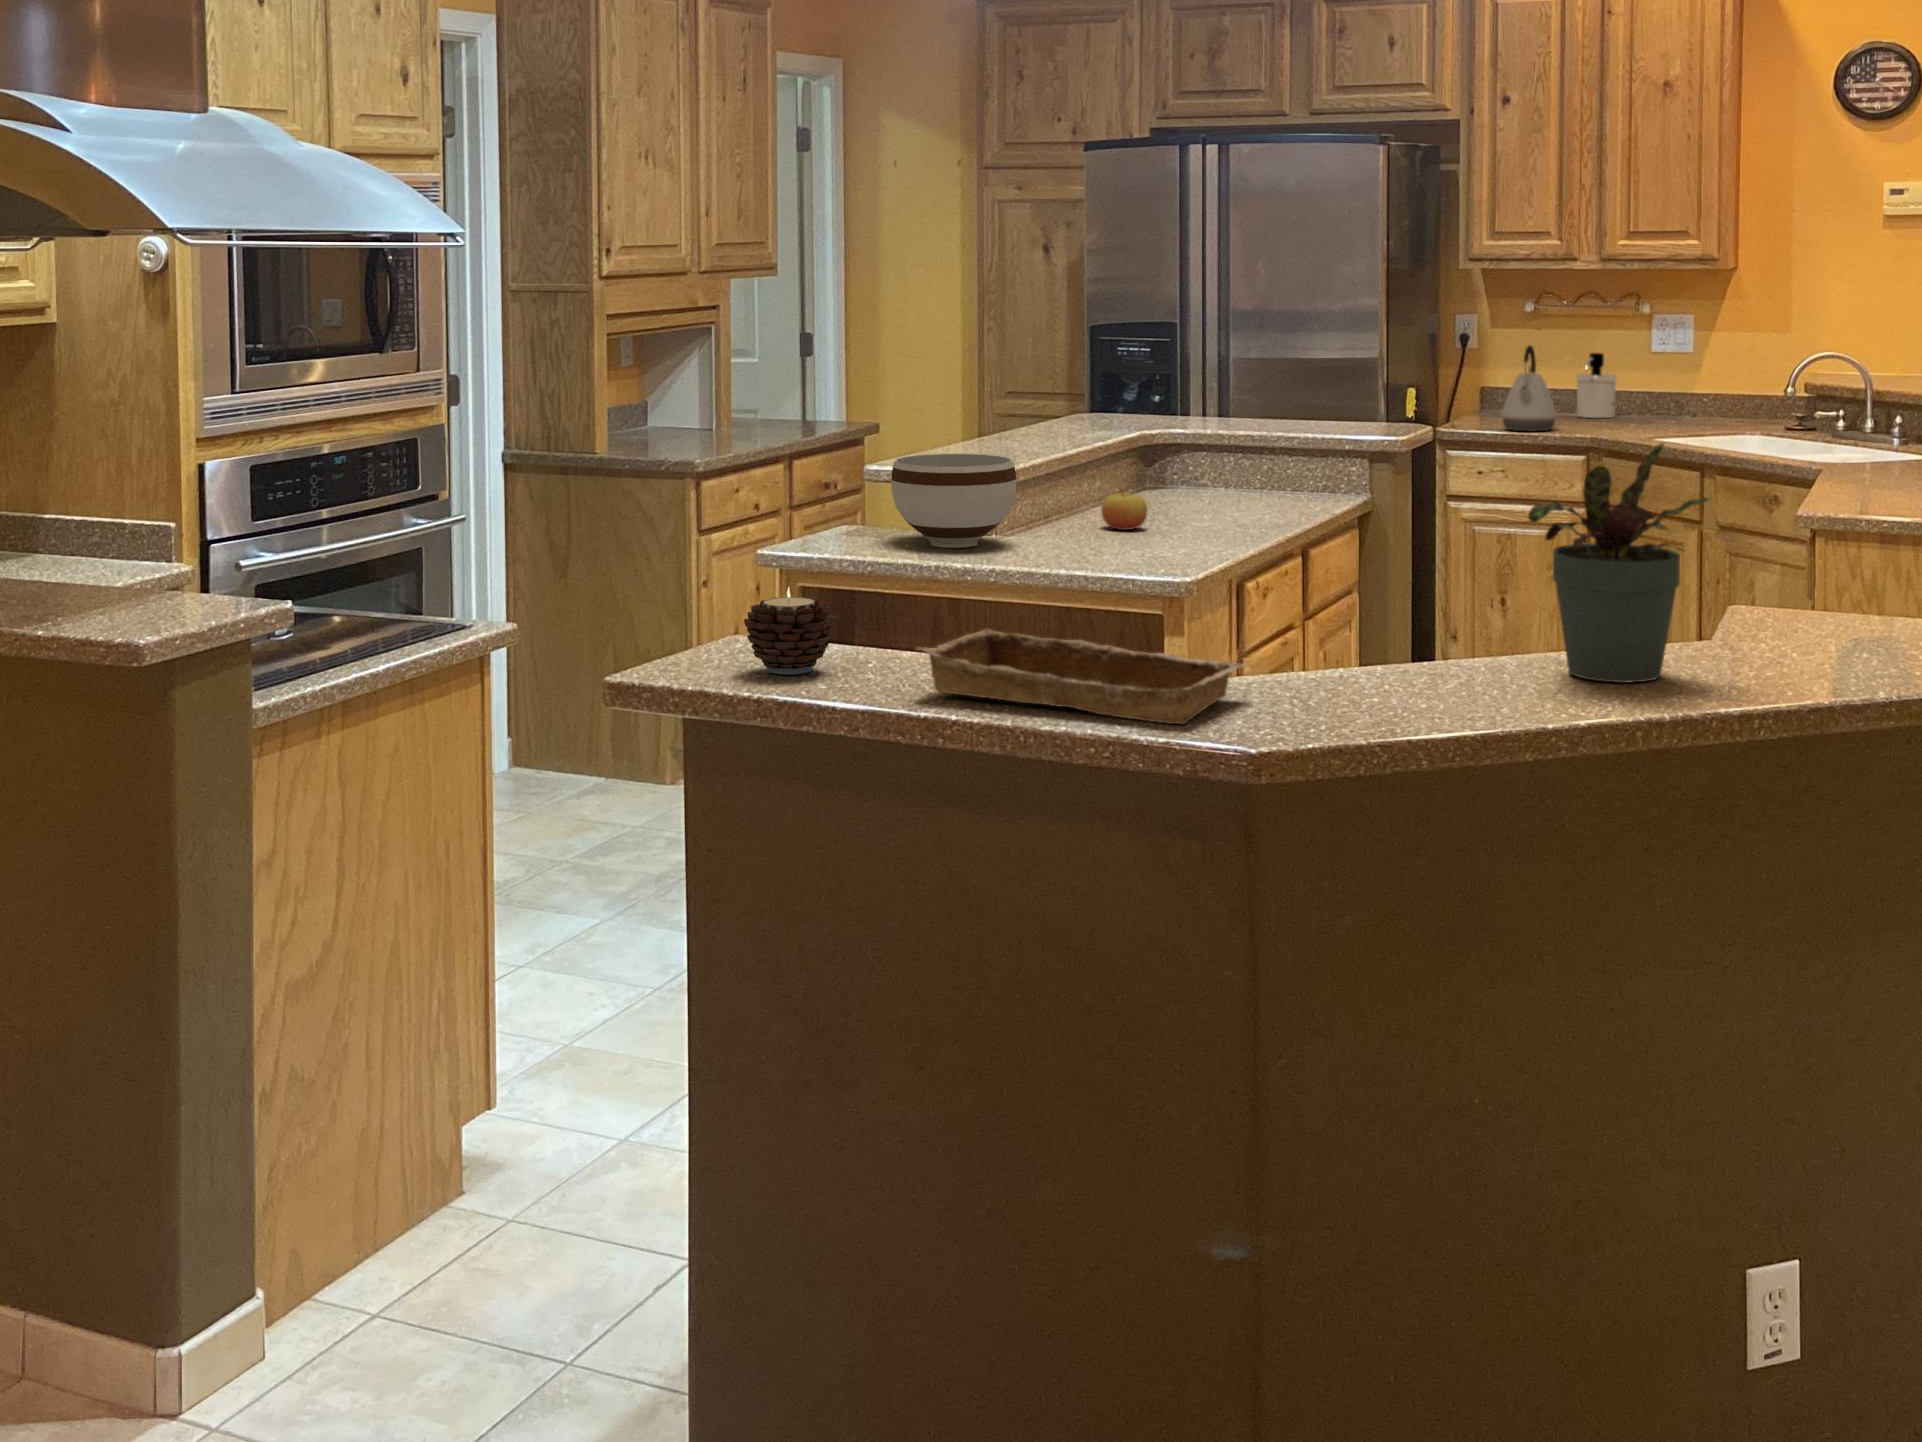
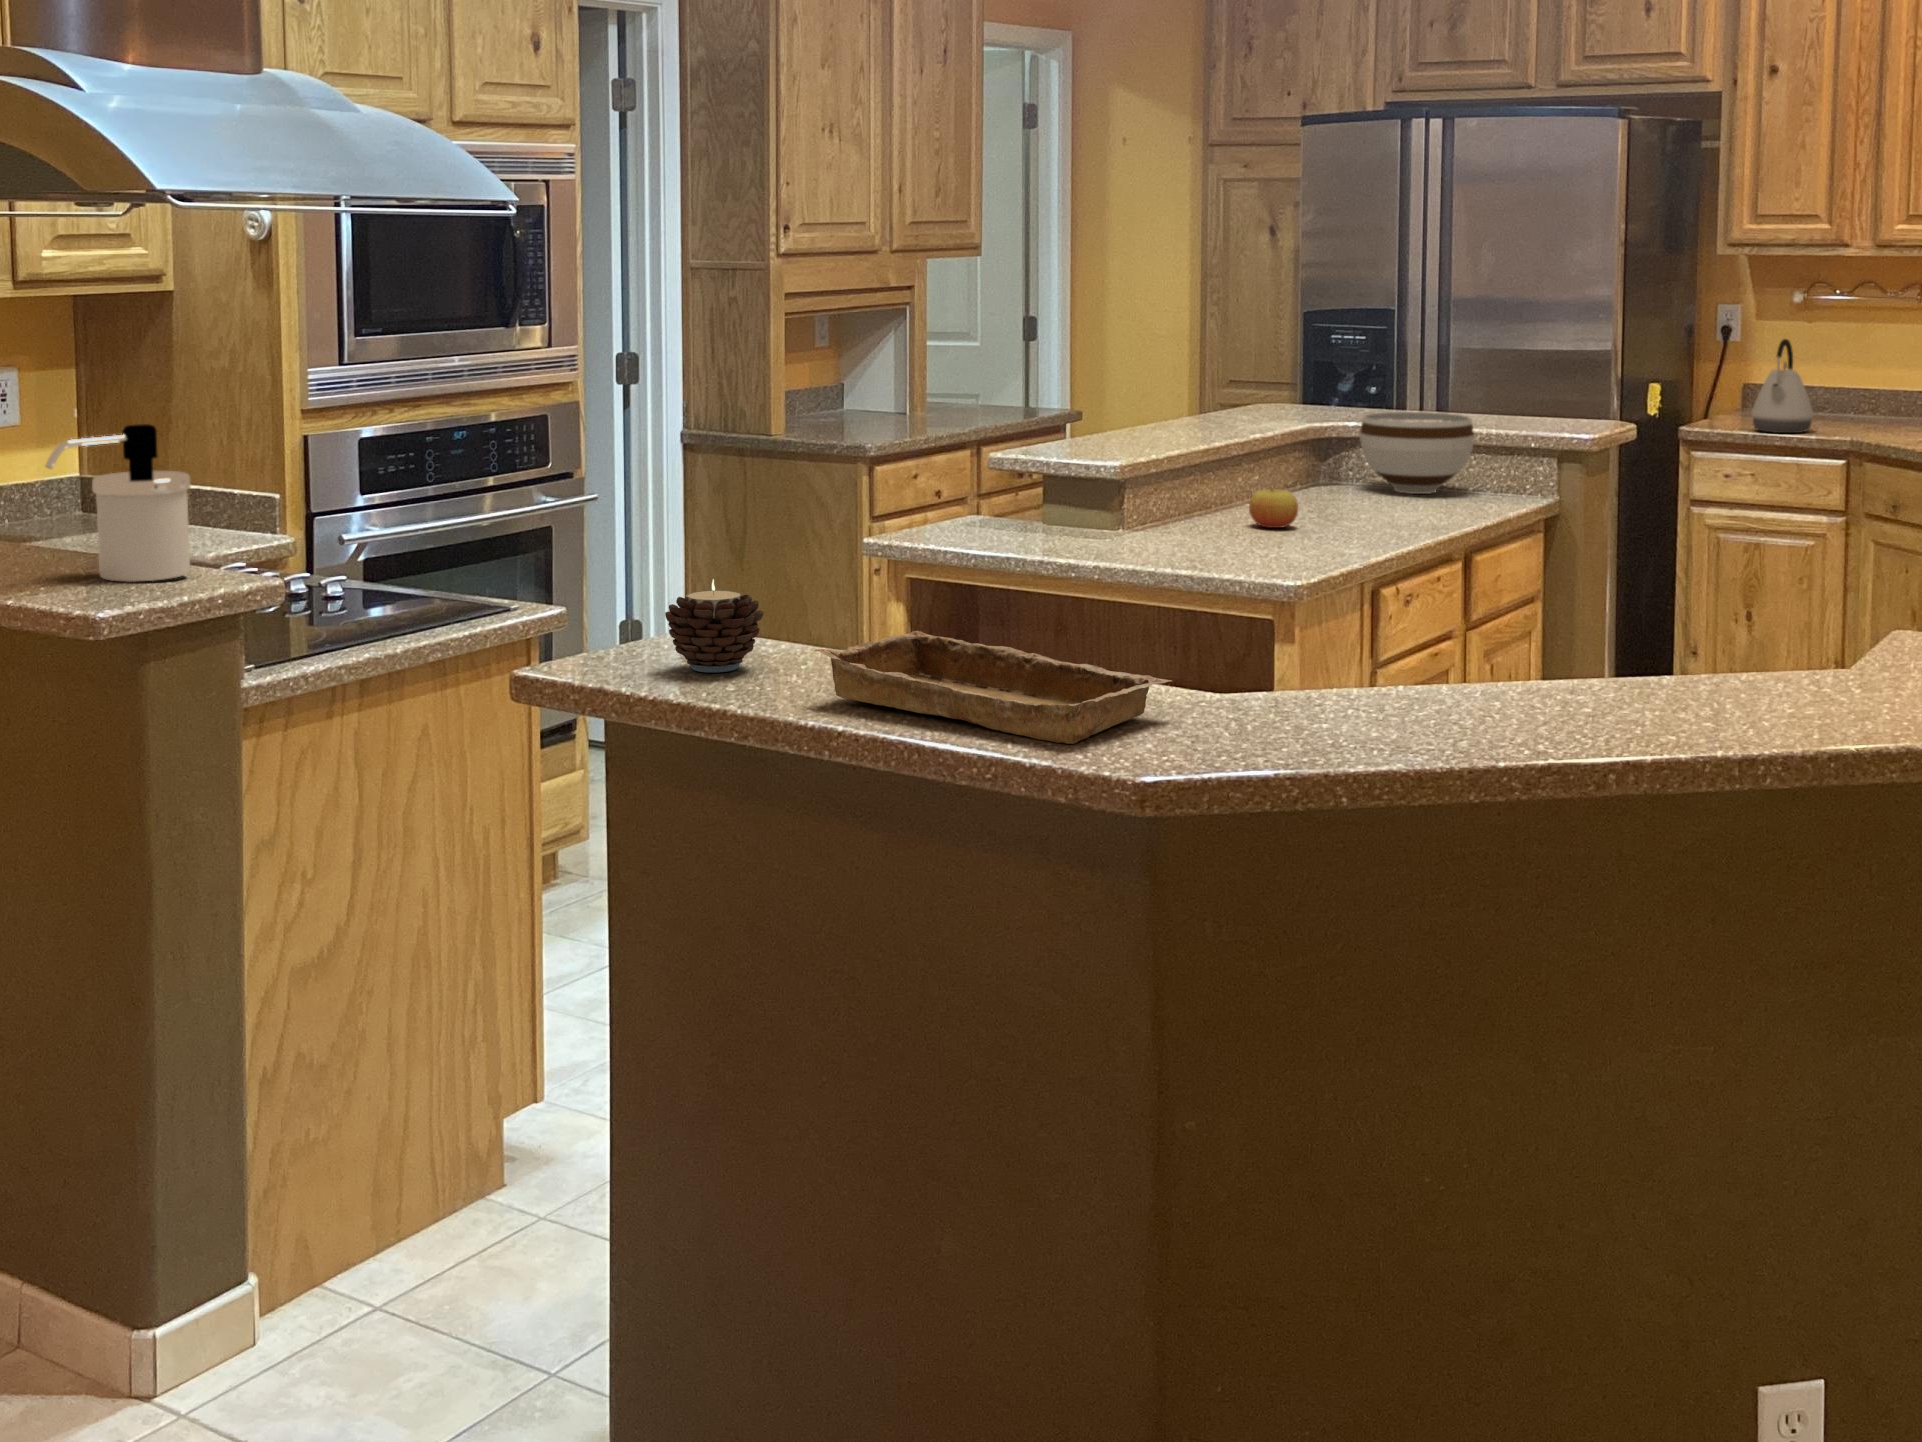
soap dispenser: present [1576,353,1617,418] -> present [45,424,190,582]
potted plant: present [1528,444,1712,683] -> none [1508,446,1725,716]
bowl: present [891,453,1016,548] -> present [1360,412,1474,494]

